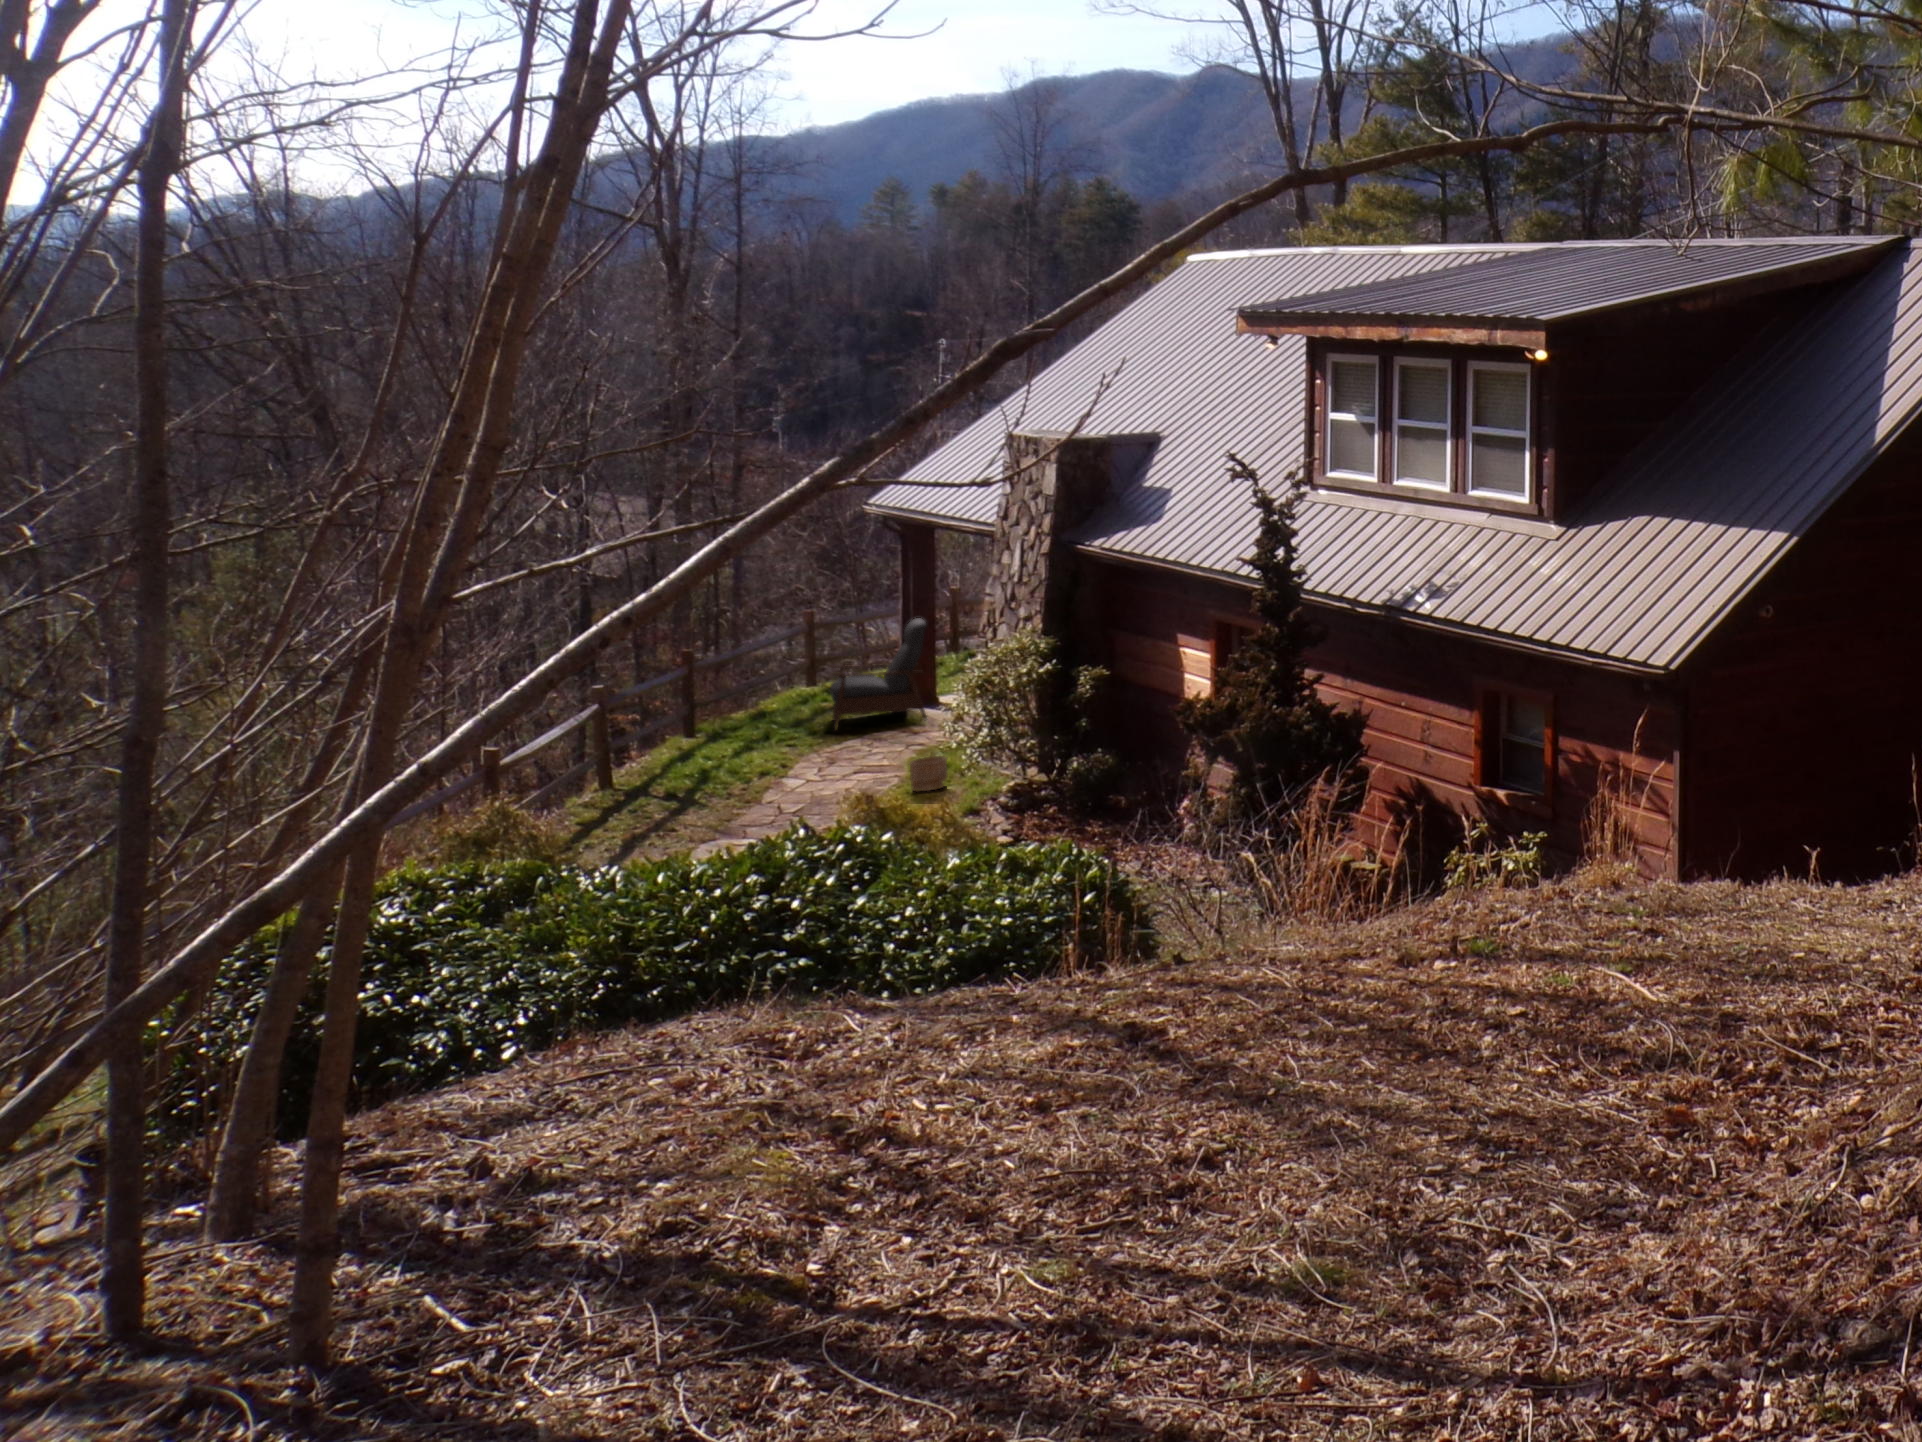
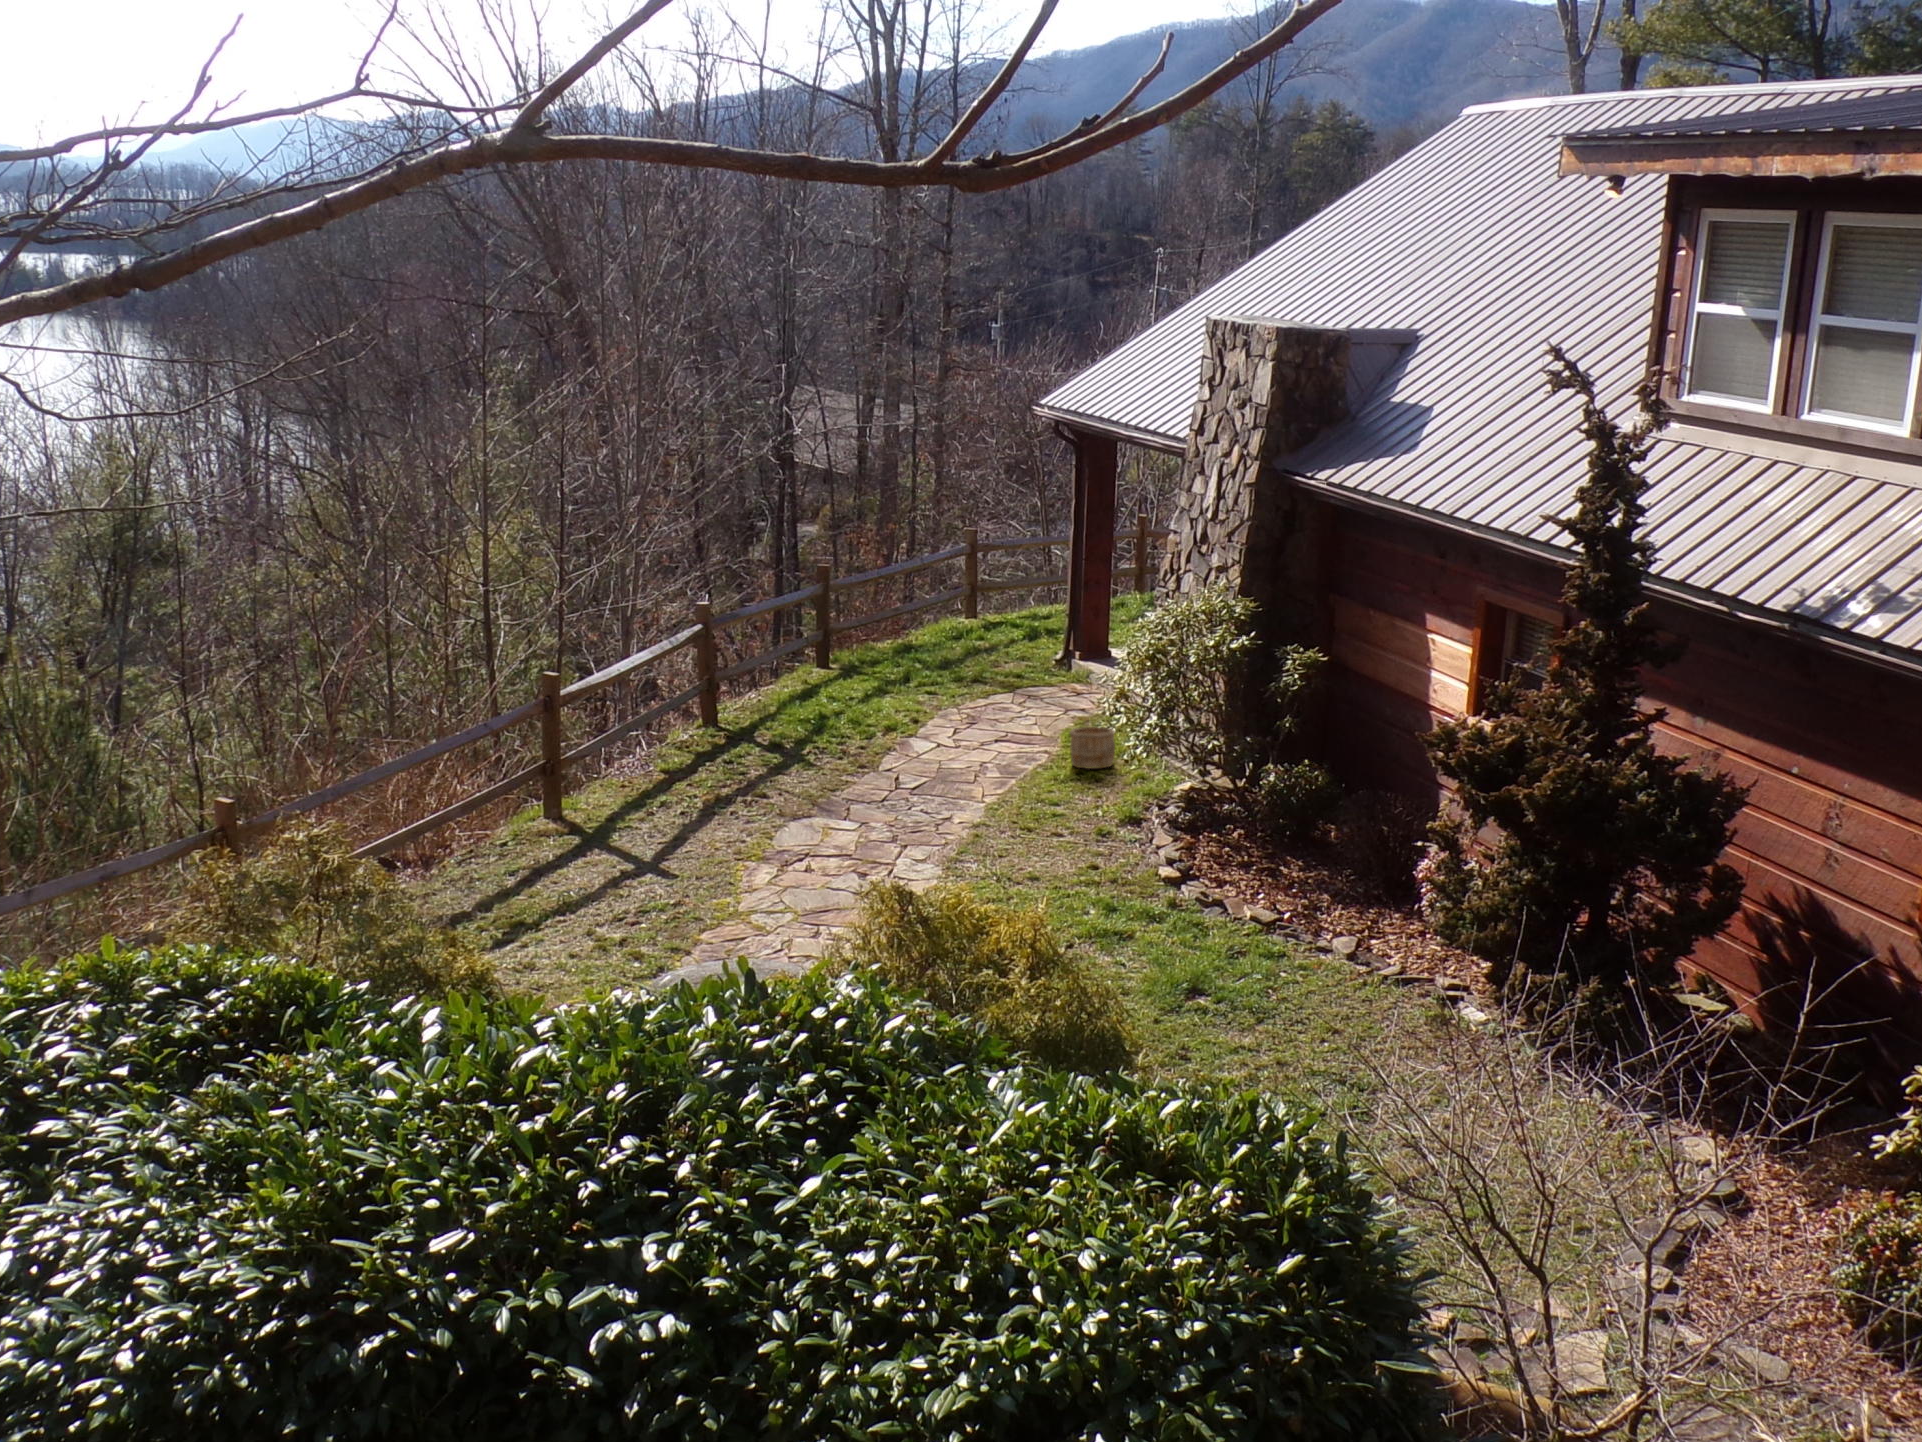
chair: present [830,618,927,730] -> none [990,552,1101,676]

